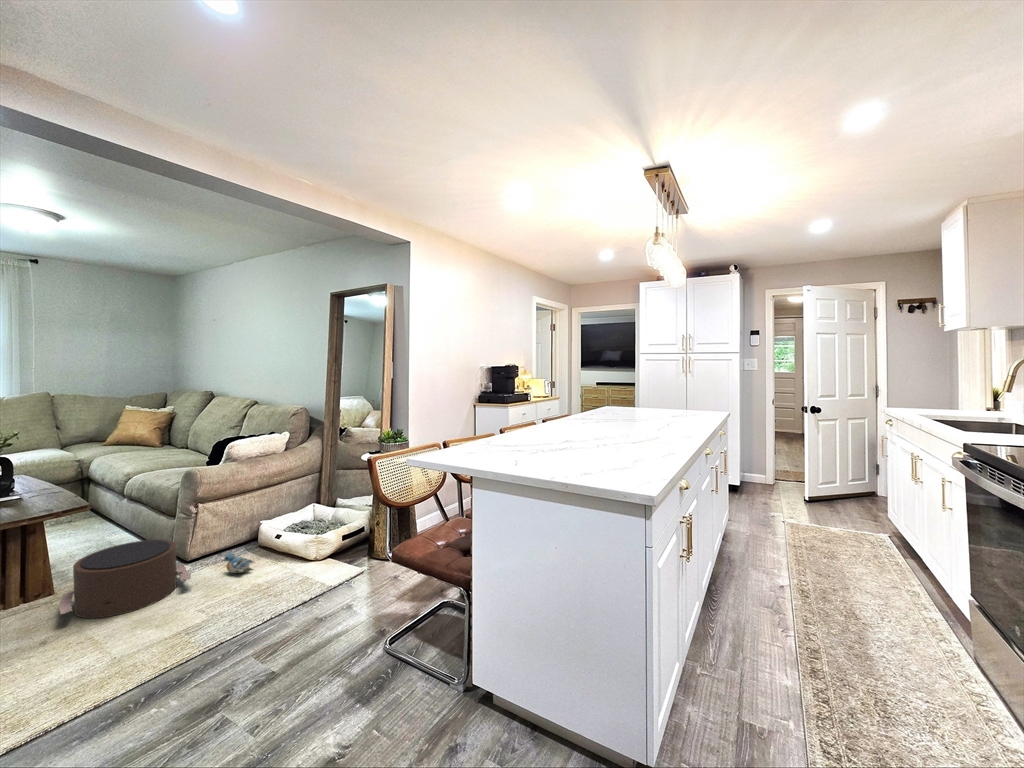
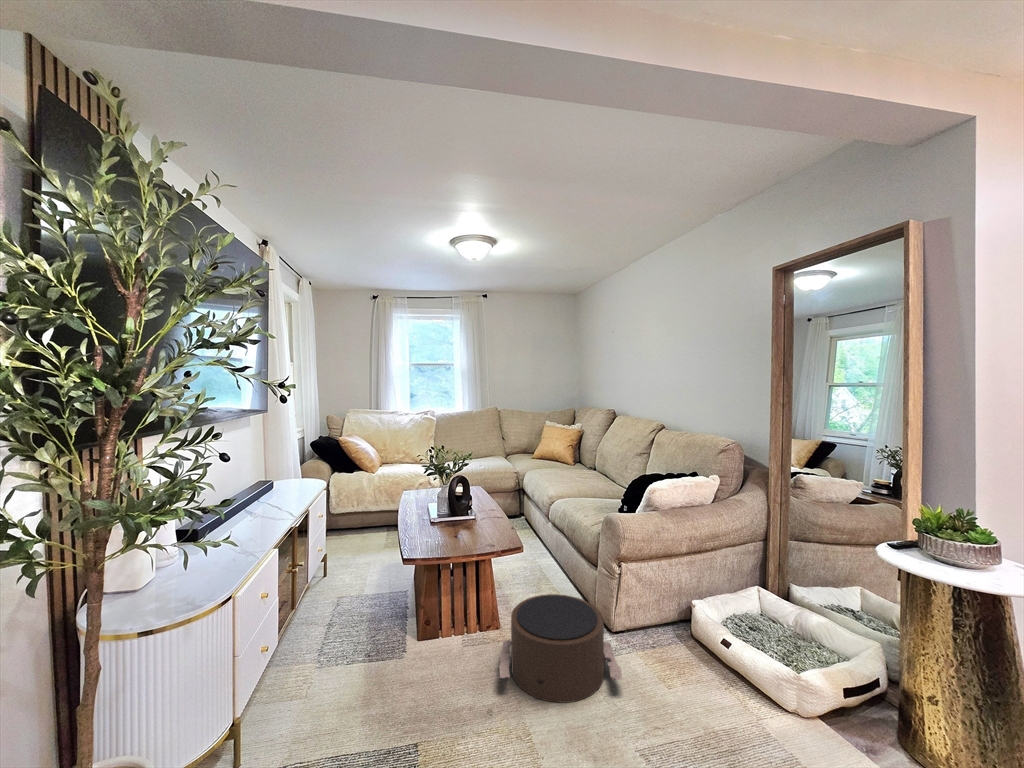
plush toy: present [225,552,254,573] -> none [657,649,698,692]

